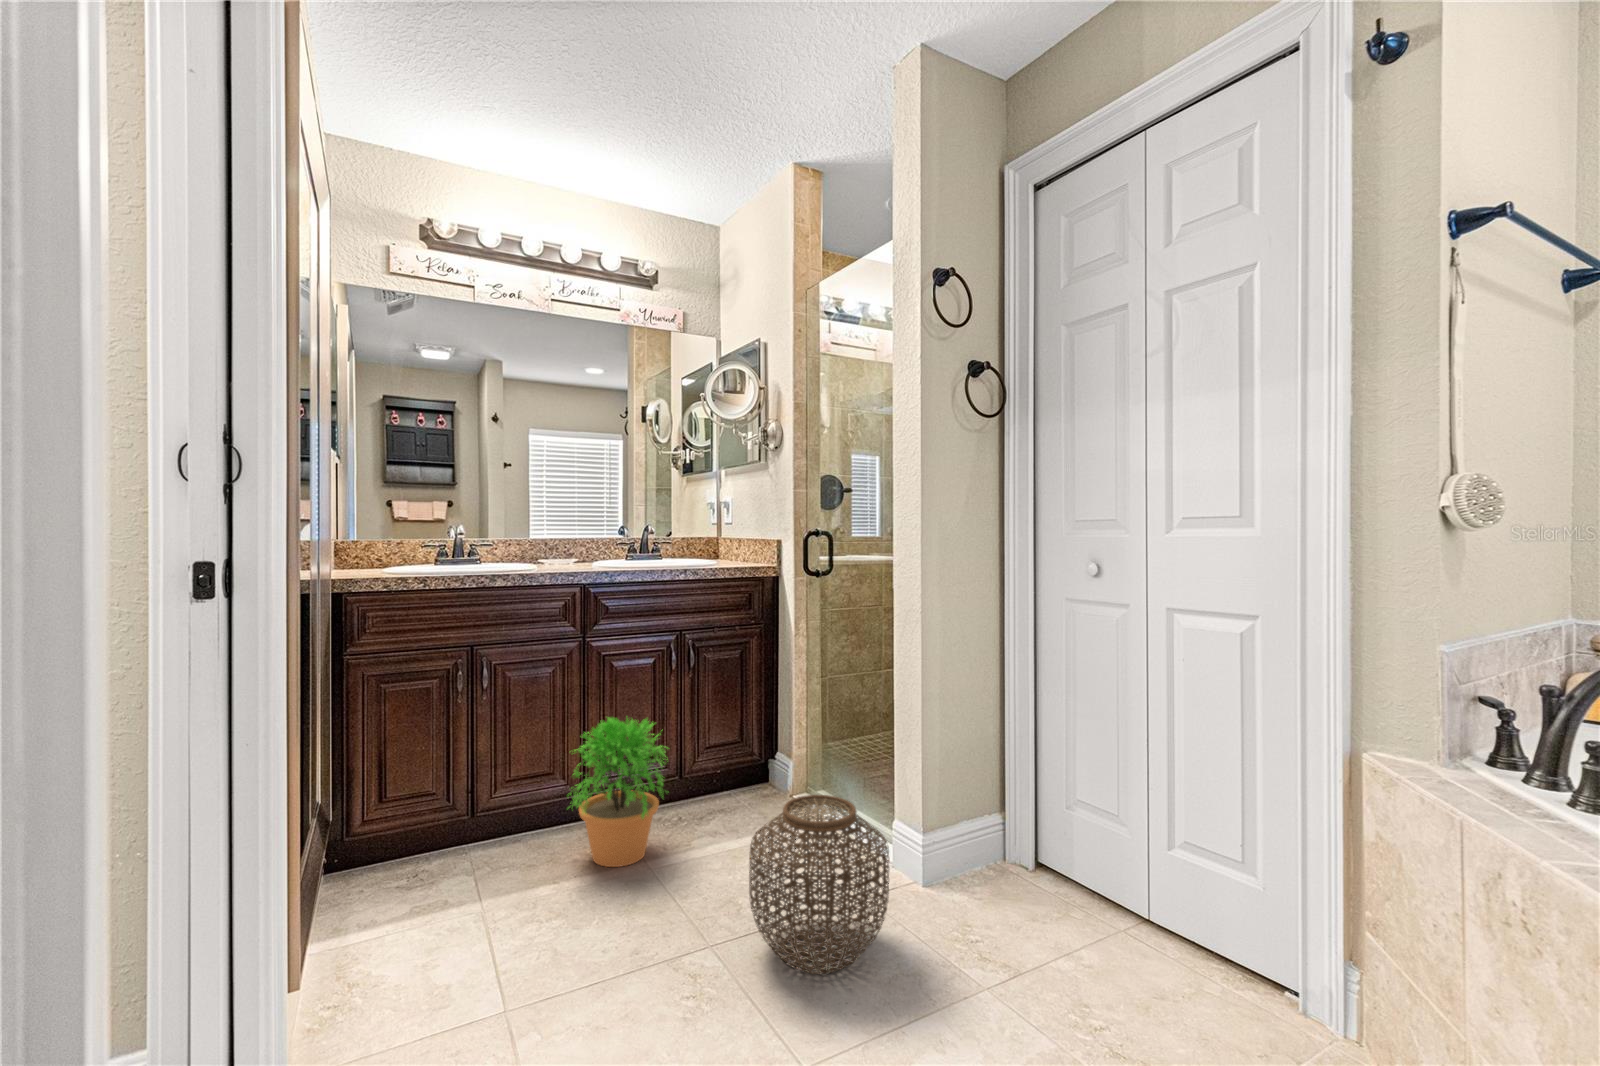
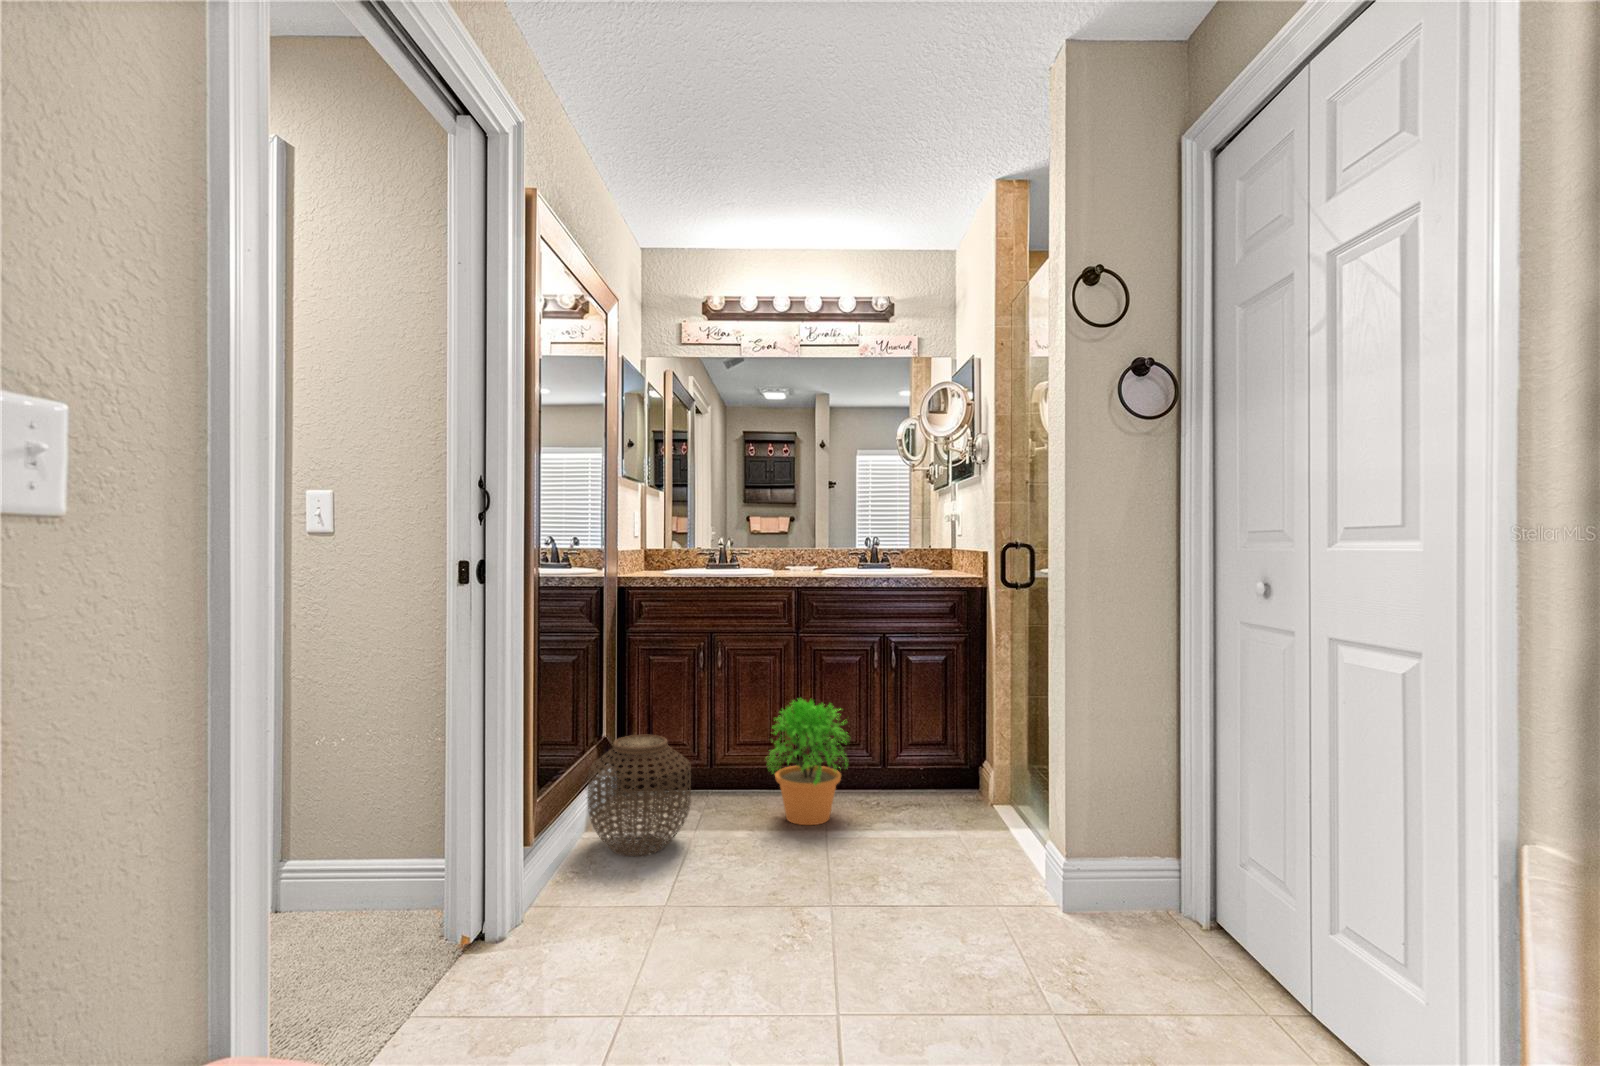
woven basket: present [749,795,889,974] -> present [588,735,691,856]

